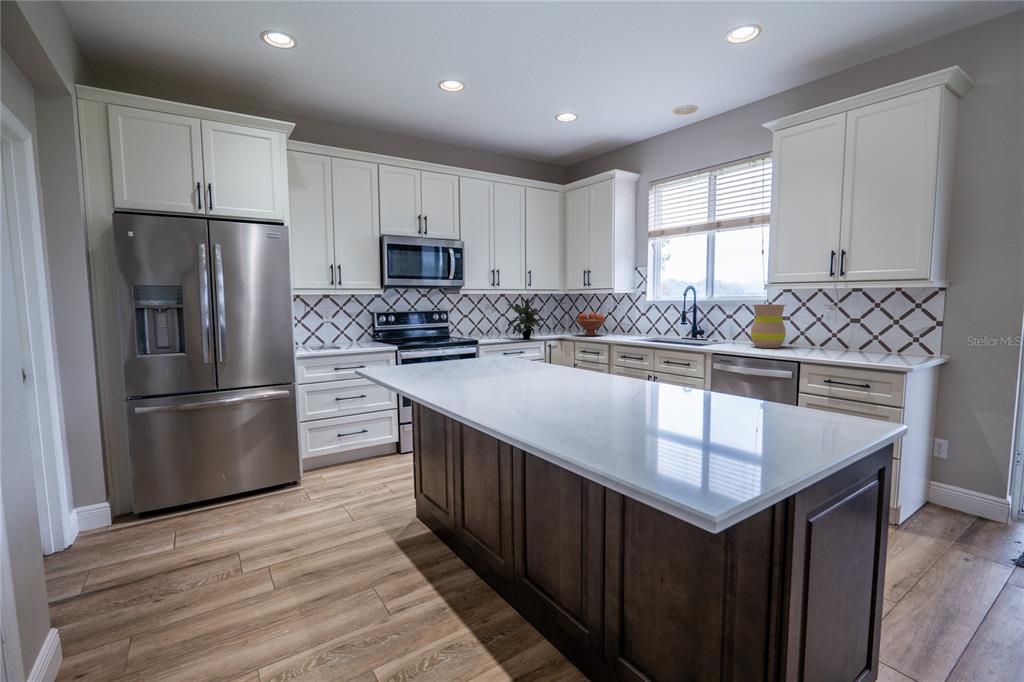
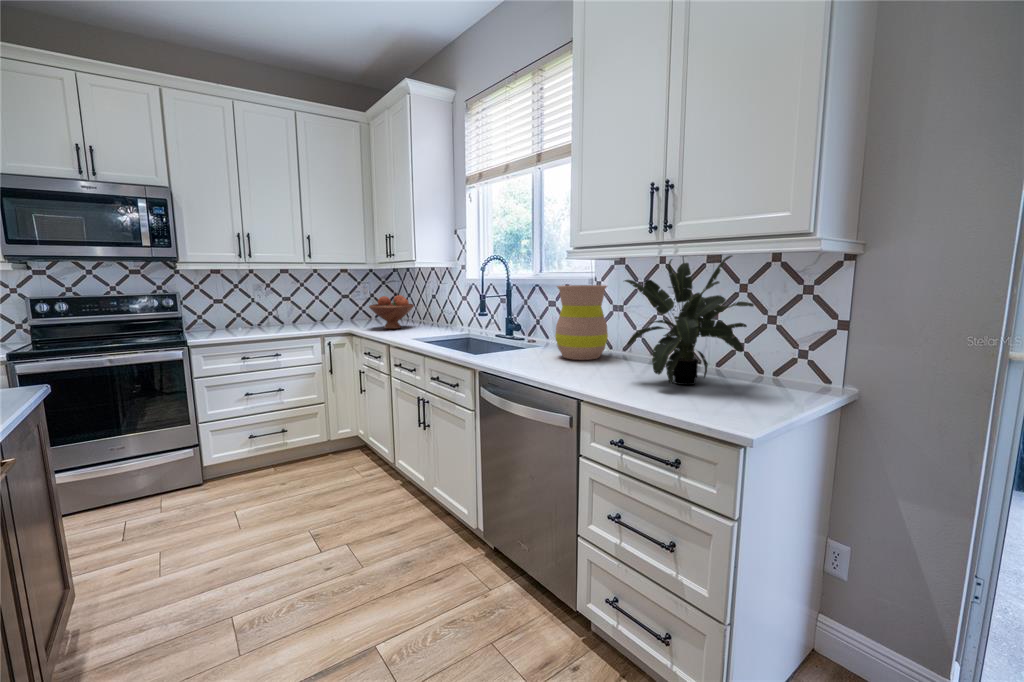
potted plant: present [507,297,545,339] -> present [625,255,754,385]

